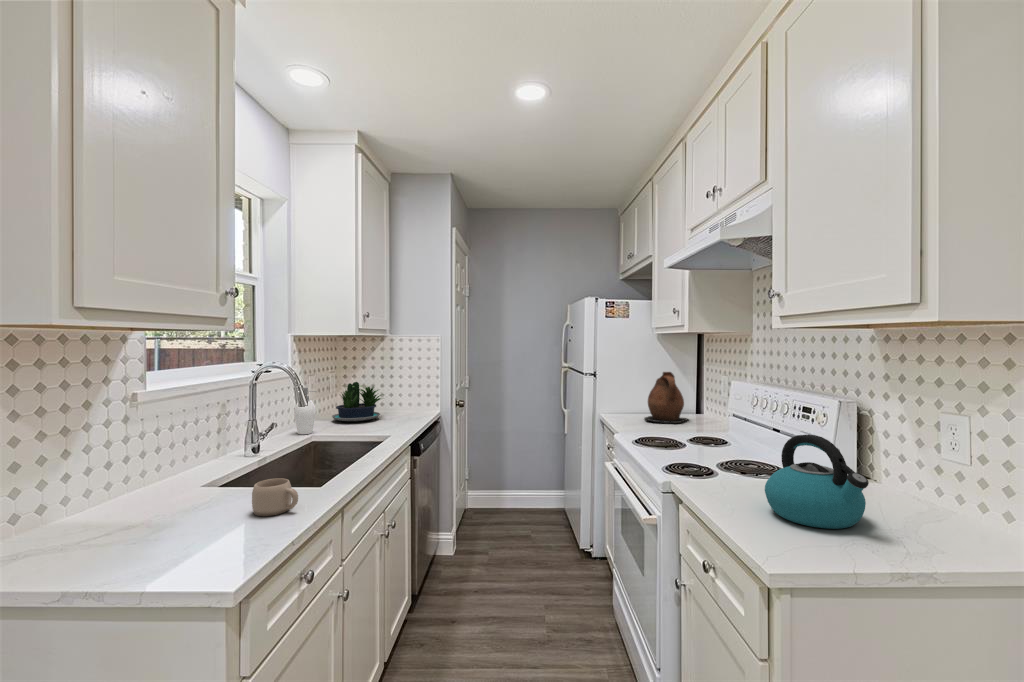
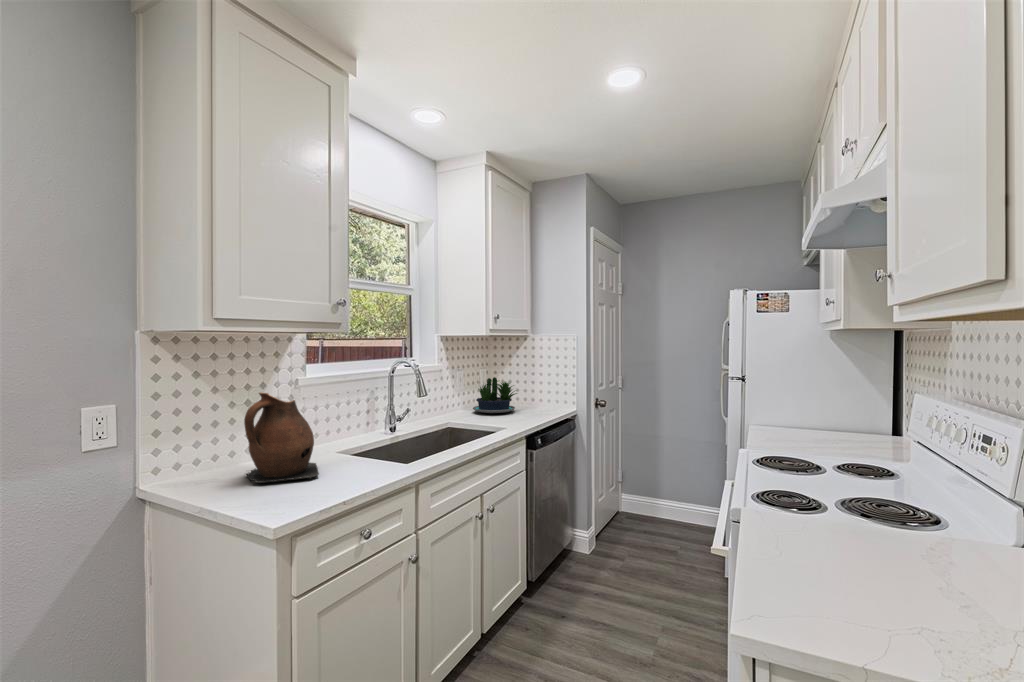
ceramic pitcher: present [644,372,688,423] -> present [244,393,319,483]
soap dispenser: present [294,388,316,434] -> none [434,381,452,421]
kettle: present [765,434,869,529] -> none [801,466,934,590]
mug: present [252,478,298,516] -> none [343,452,373,480]

